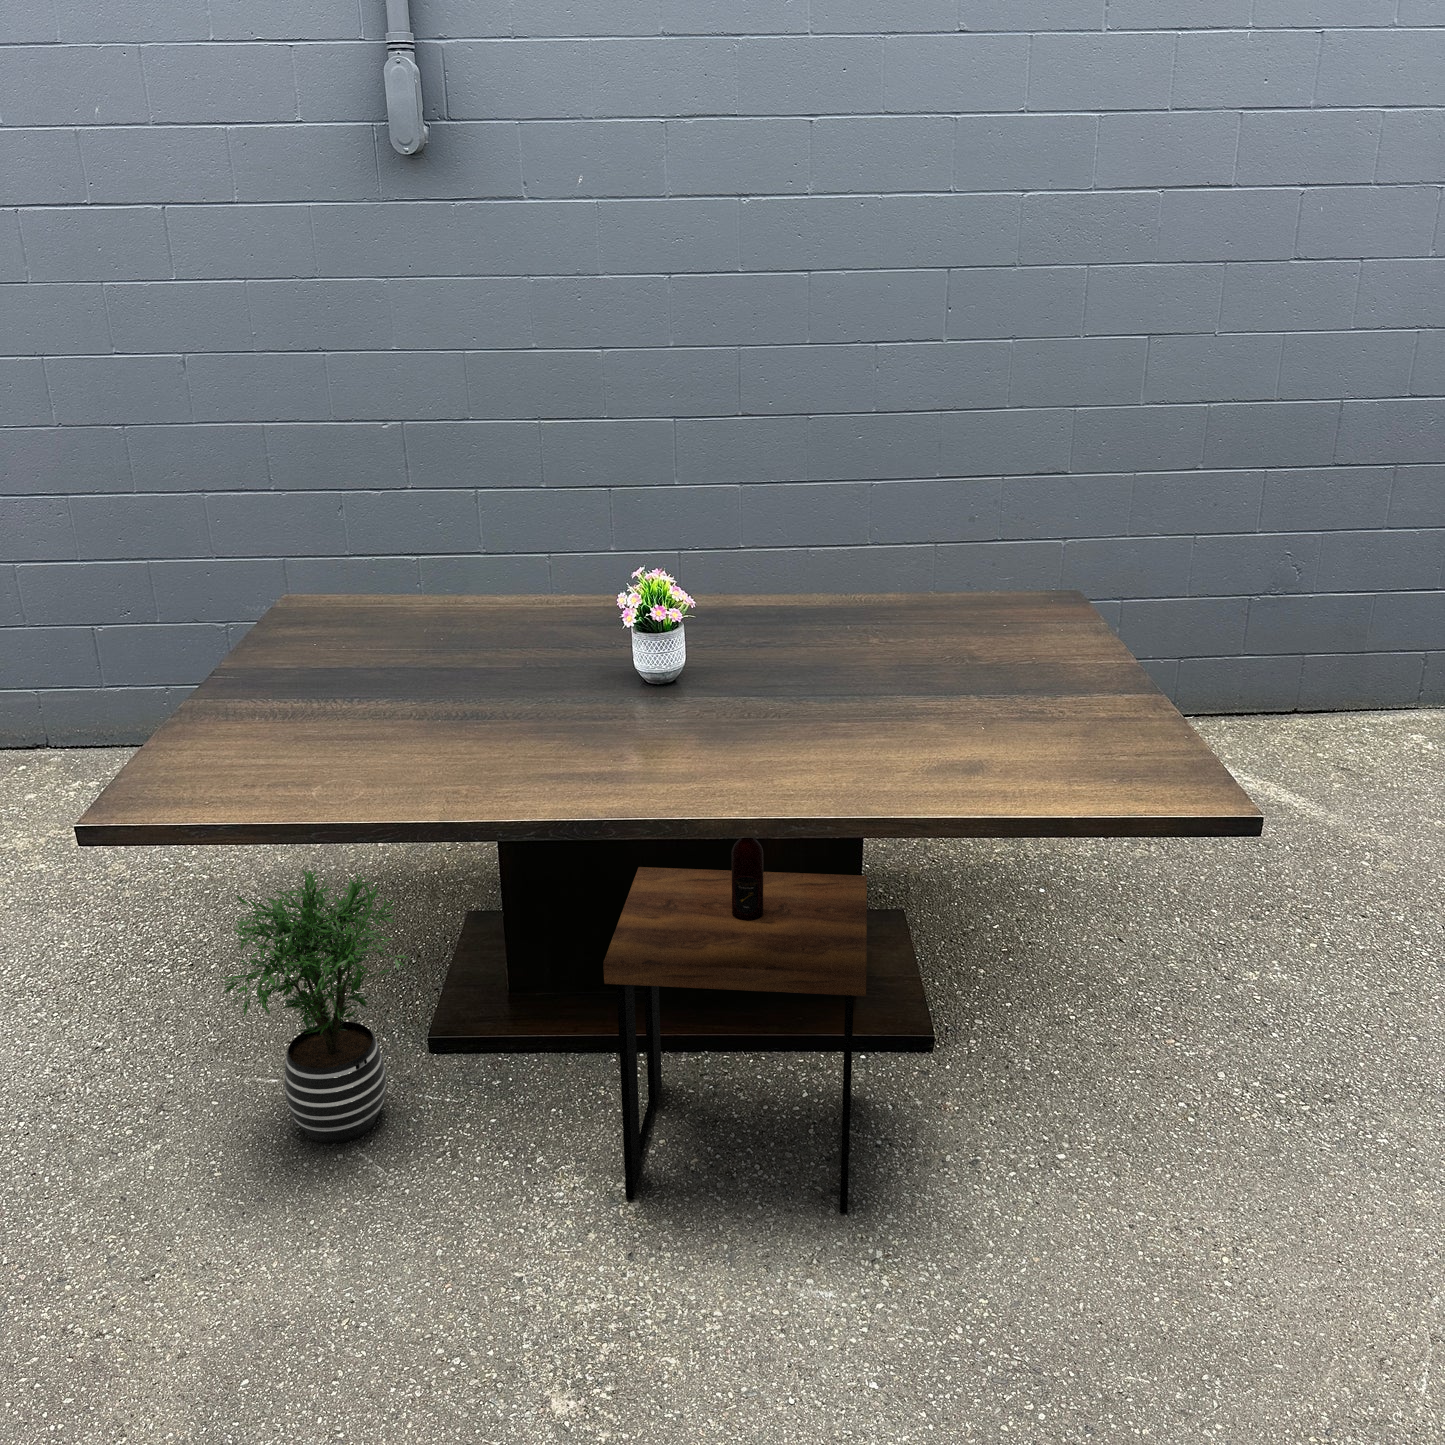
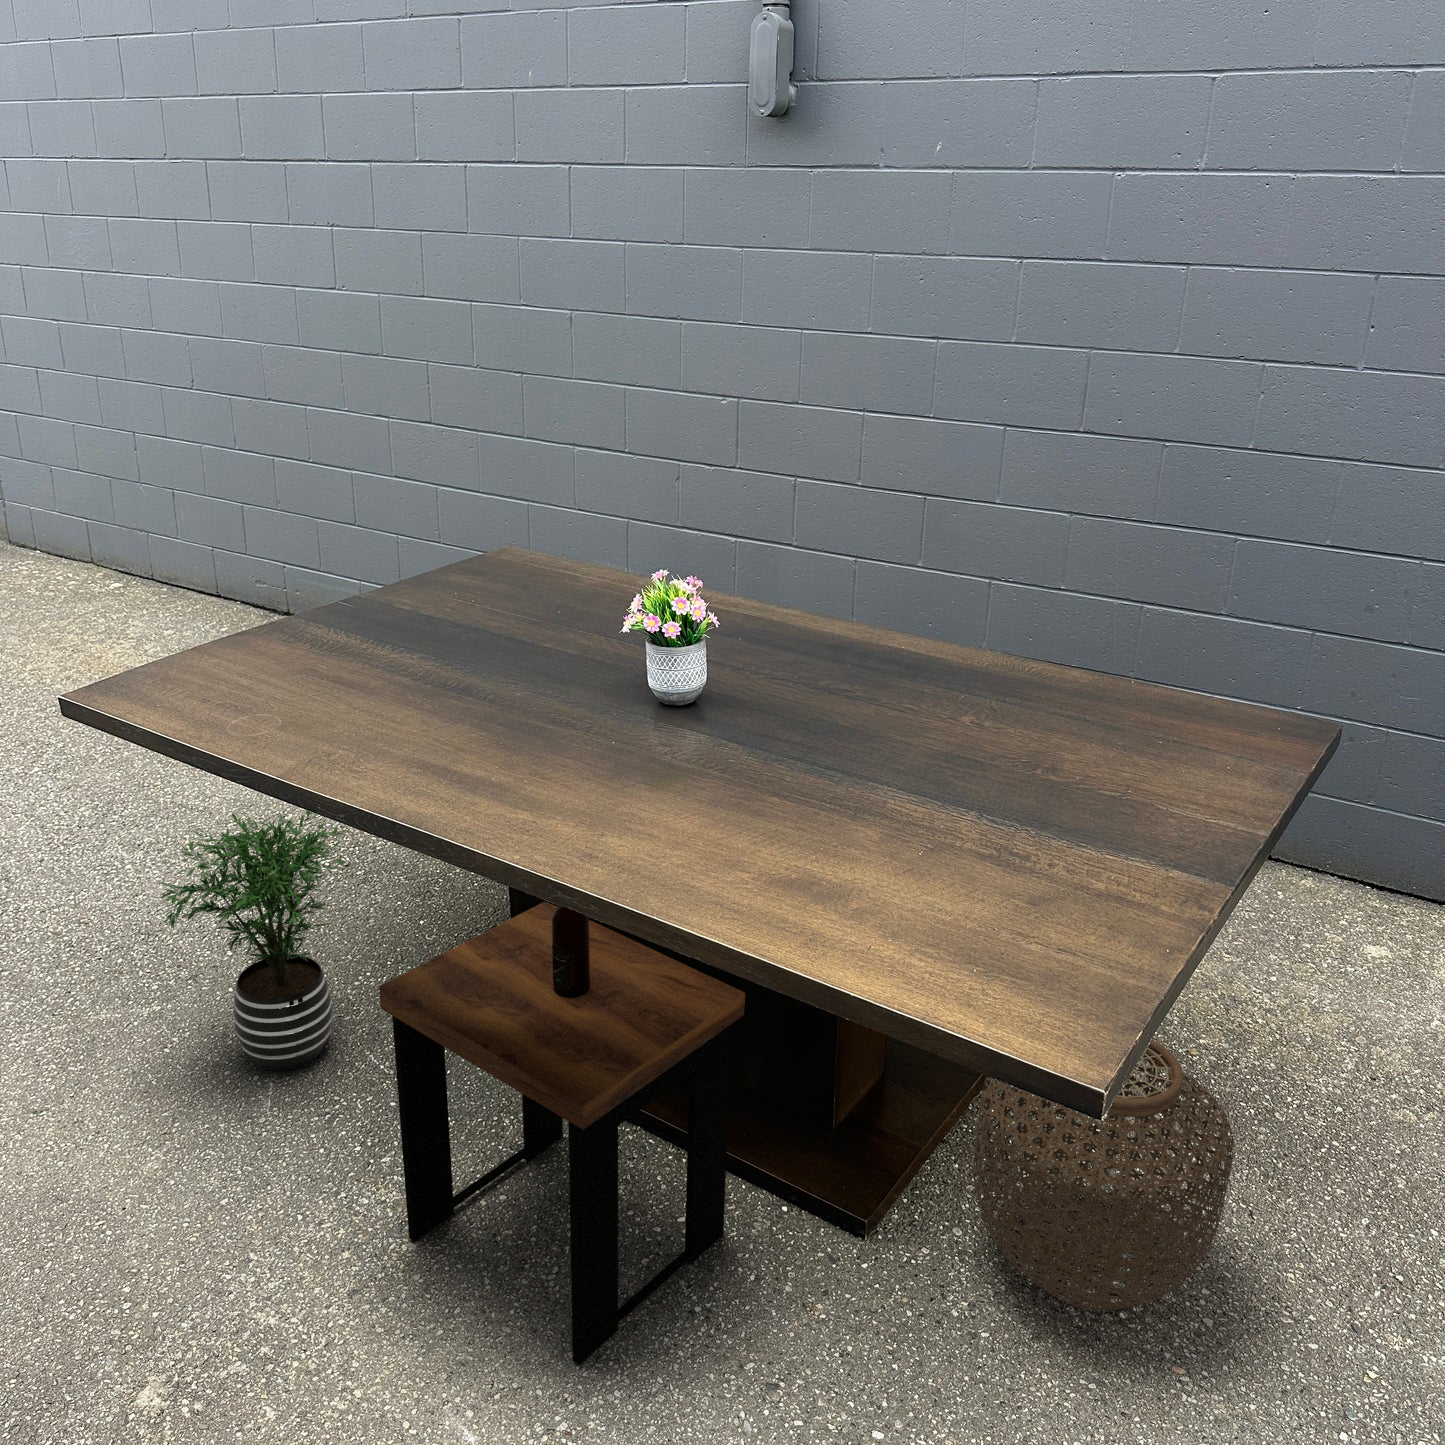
woven basket: none [994,829,1183,1037] -> present [973,1039,1234,1310]

